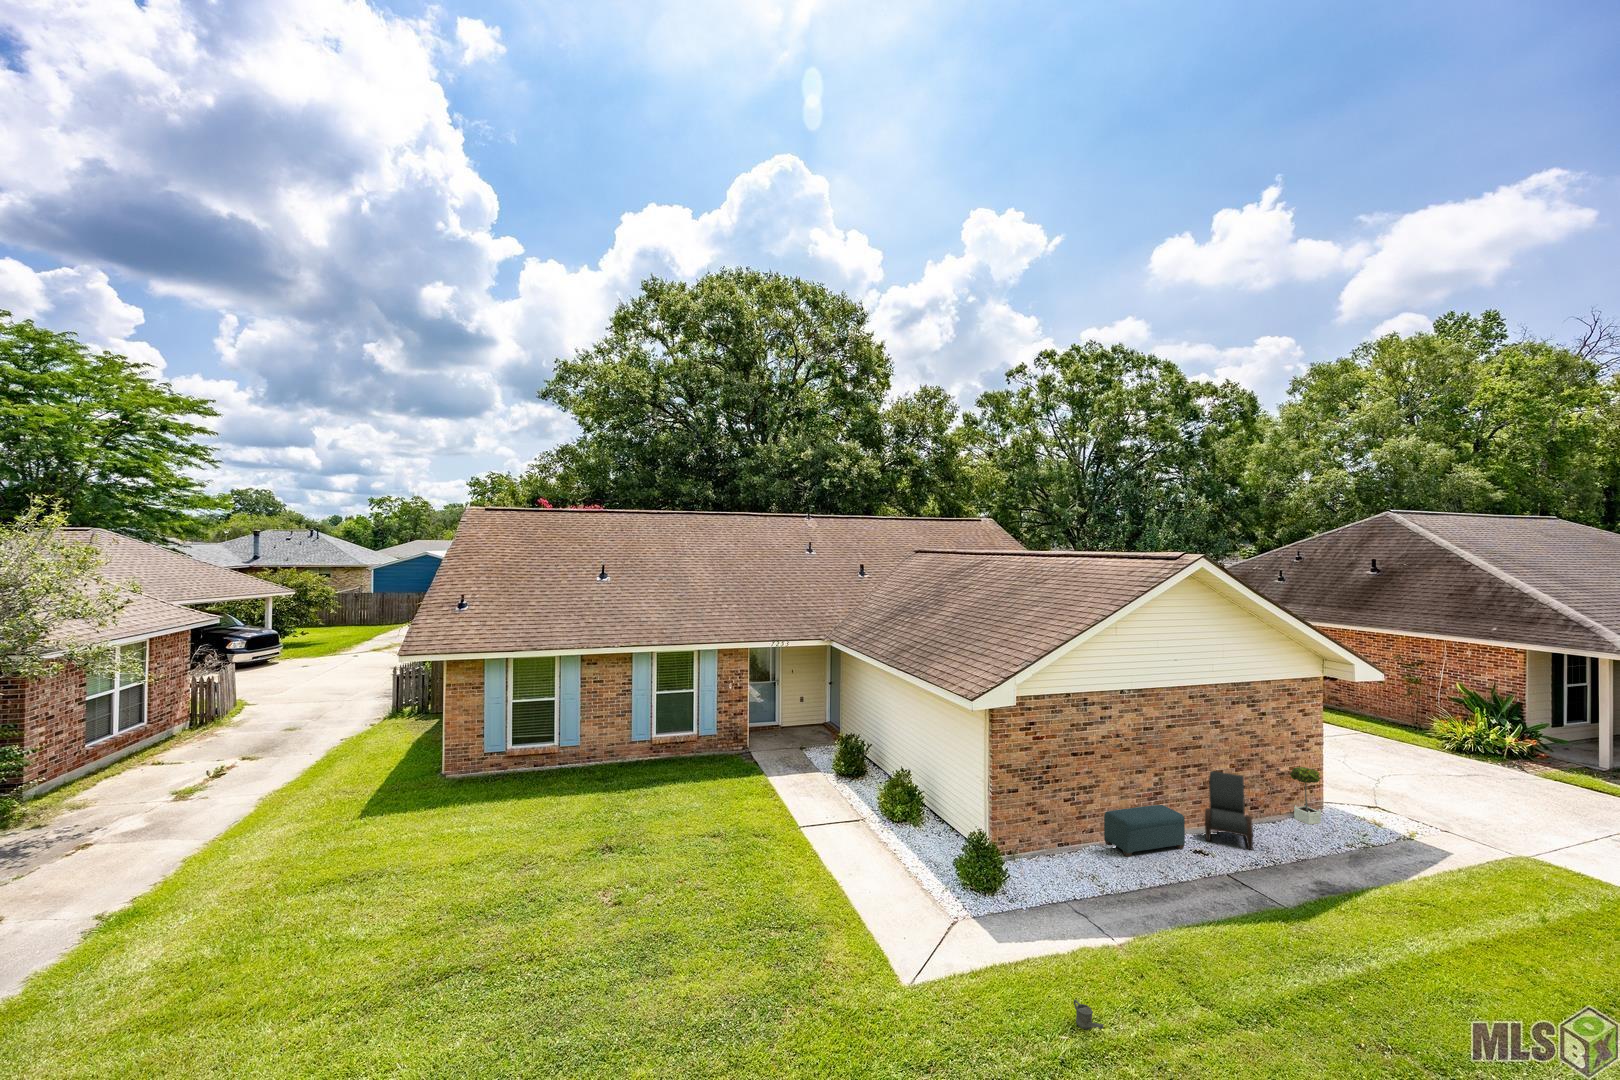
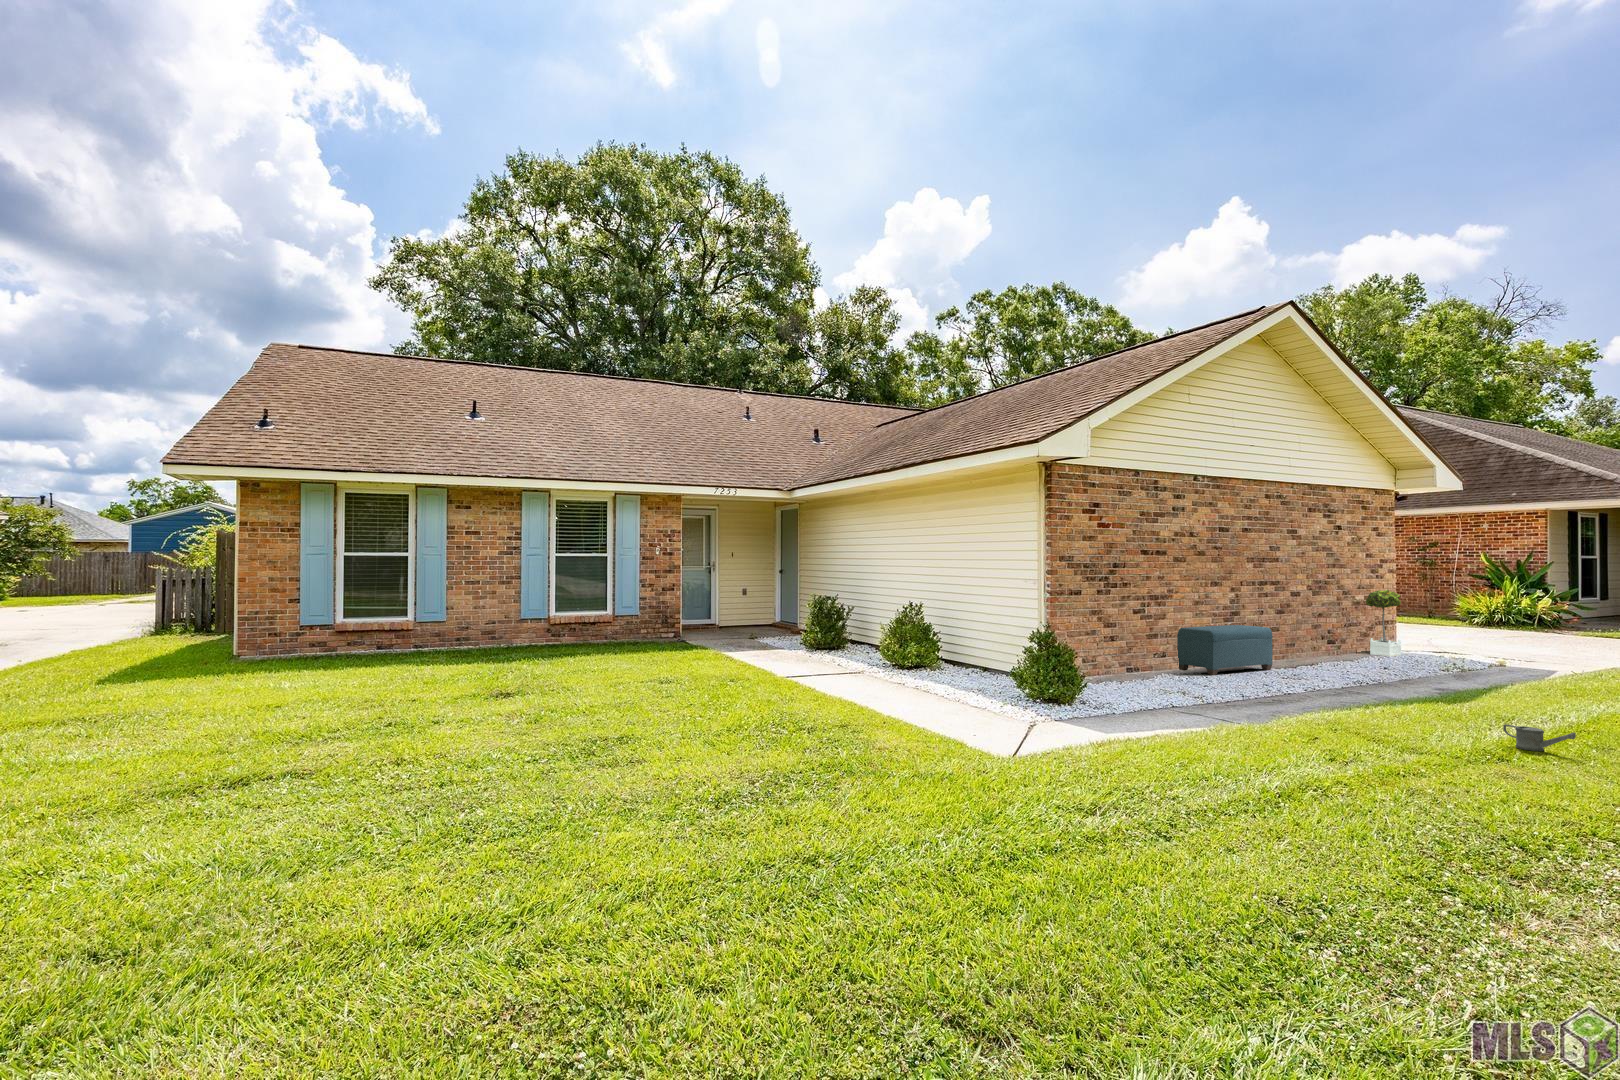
lounge chair: present [1205,771,1253,849] -> none [1280,591,1350,669]
watering can: present [1074,999,1104,1030] -> present [1503,725,1576,751]

